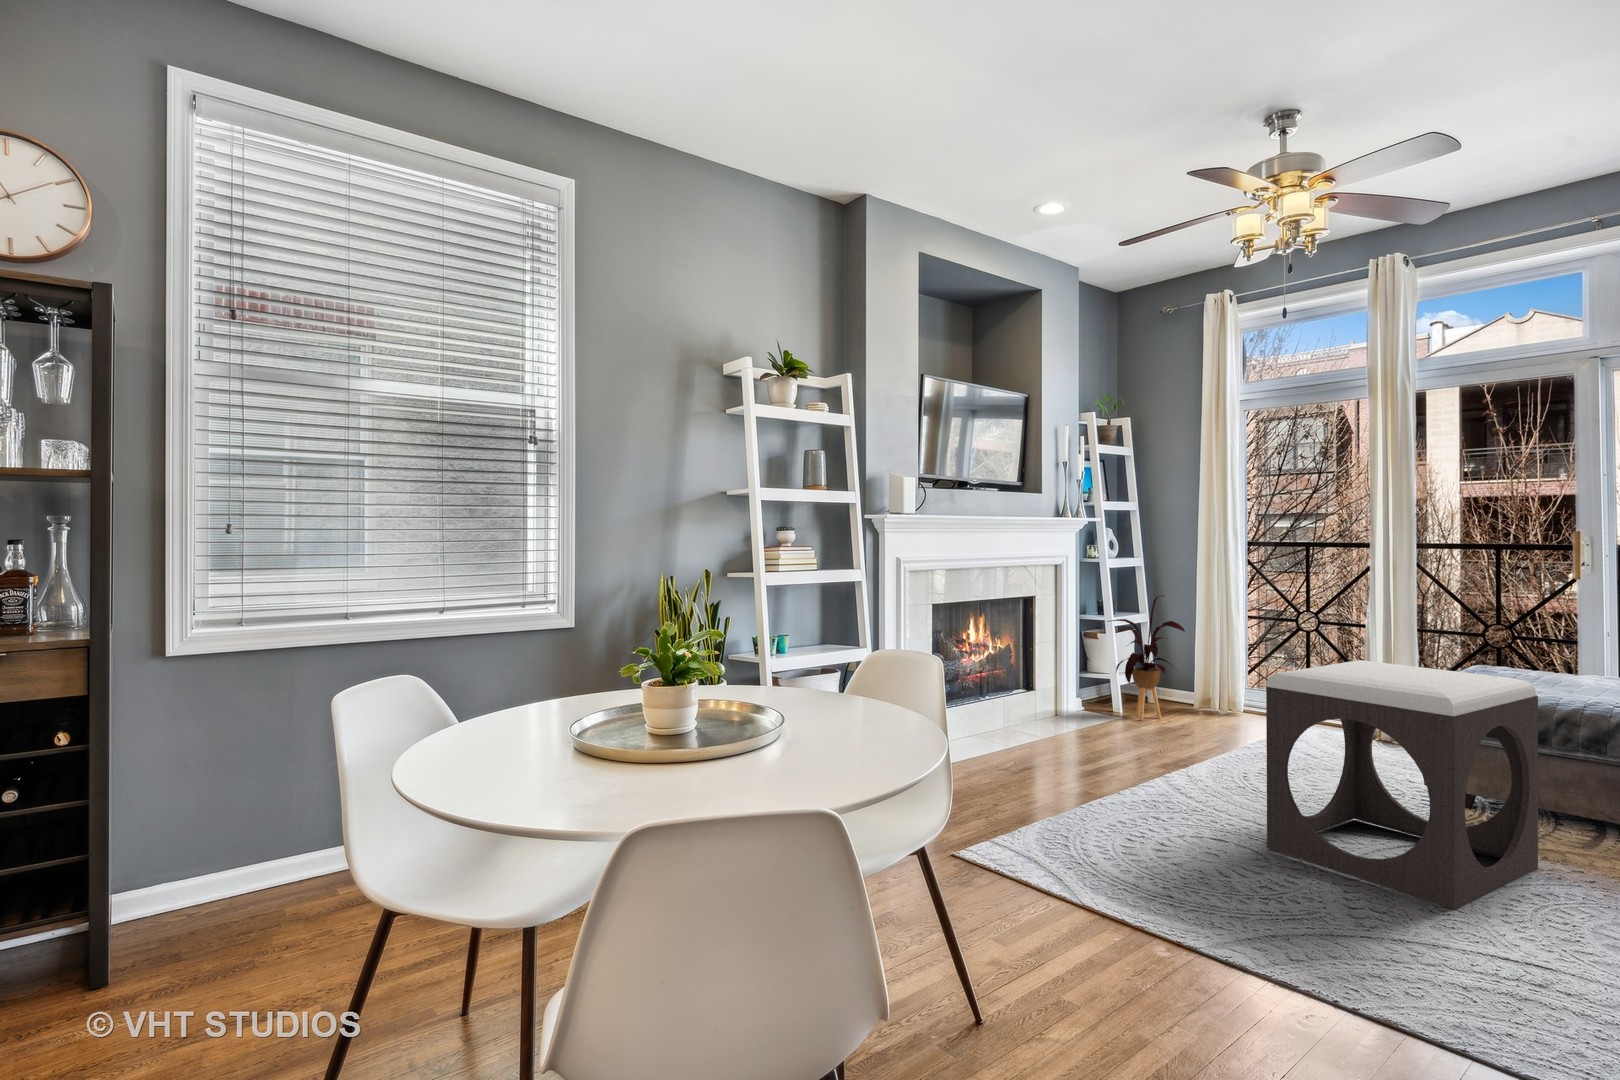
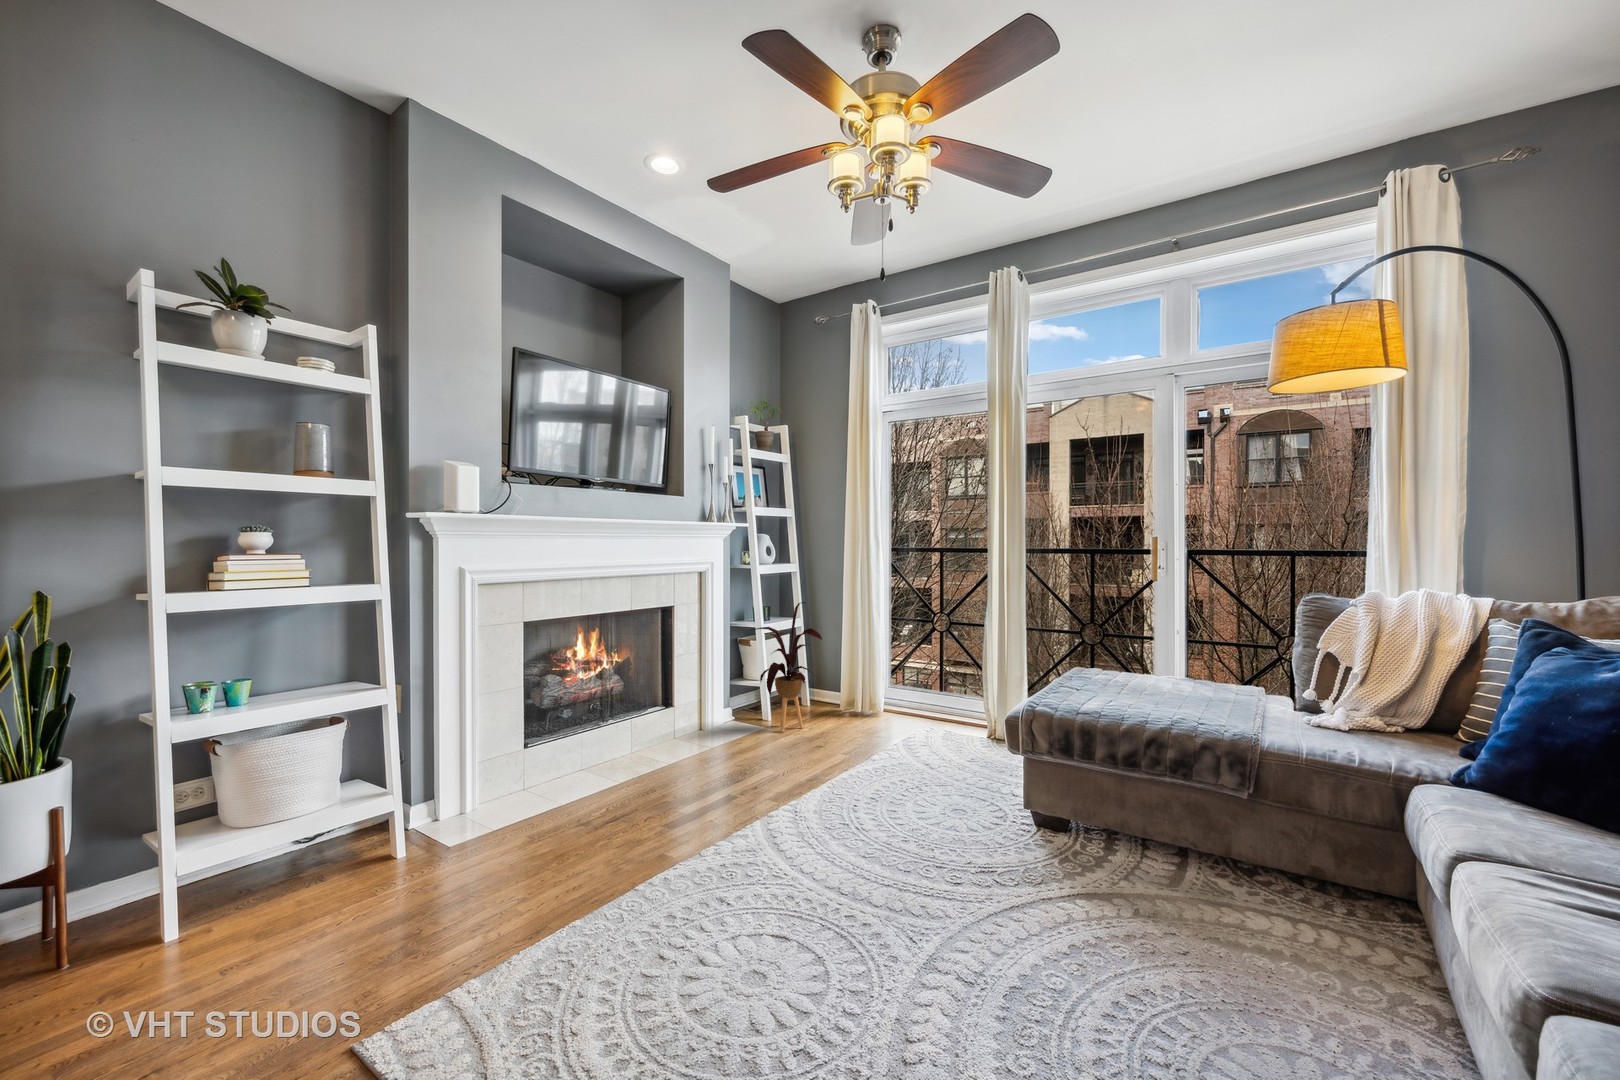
footstool: present [1266,660,1538,910] -> none [846,685,1130,1034]

